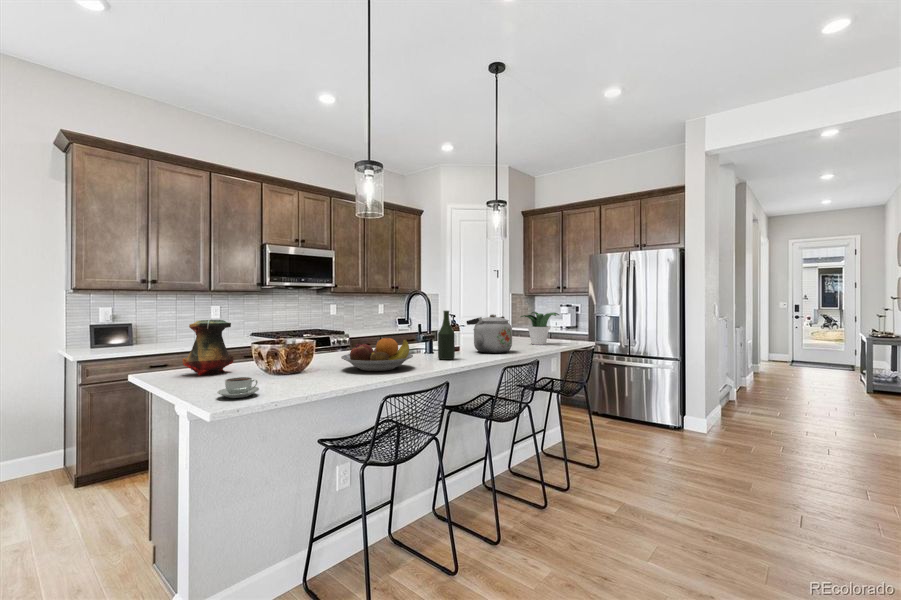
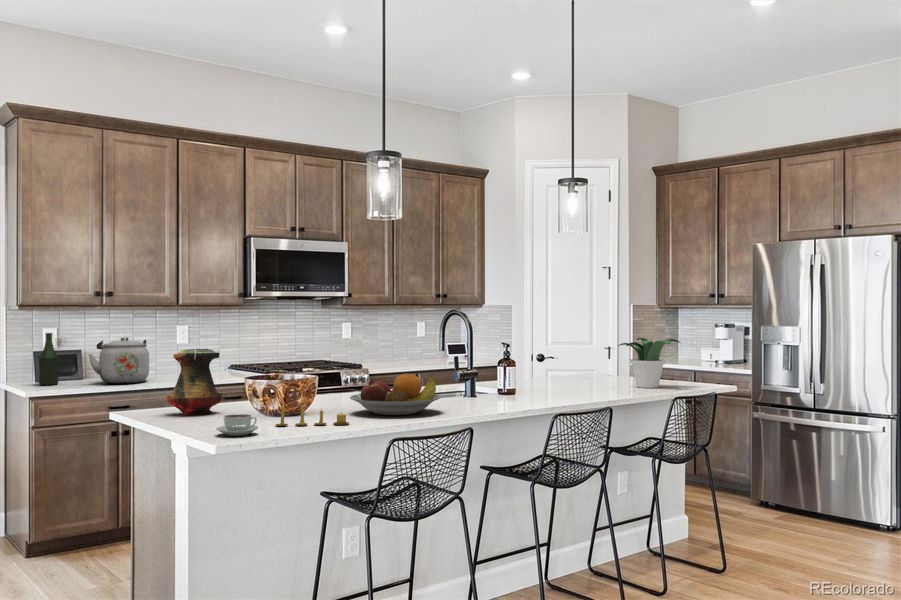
bottle: present [438,311,455,360] -> present [39,333,59,385]
kettle: present [466,314,512,353] -> present [89,337,149,384]
candle: none [277,365,342,385] -> present [276,405,349,426]

